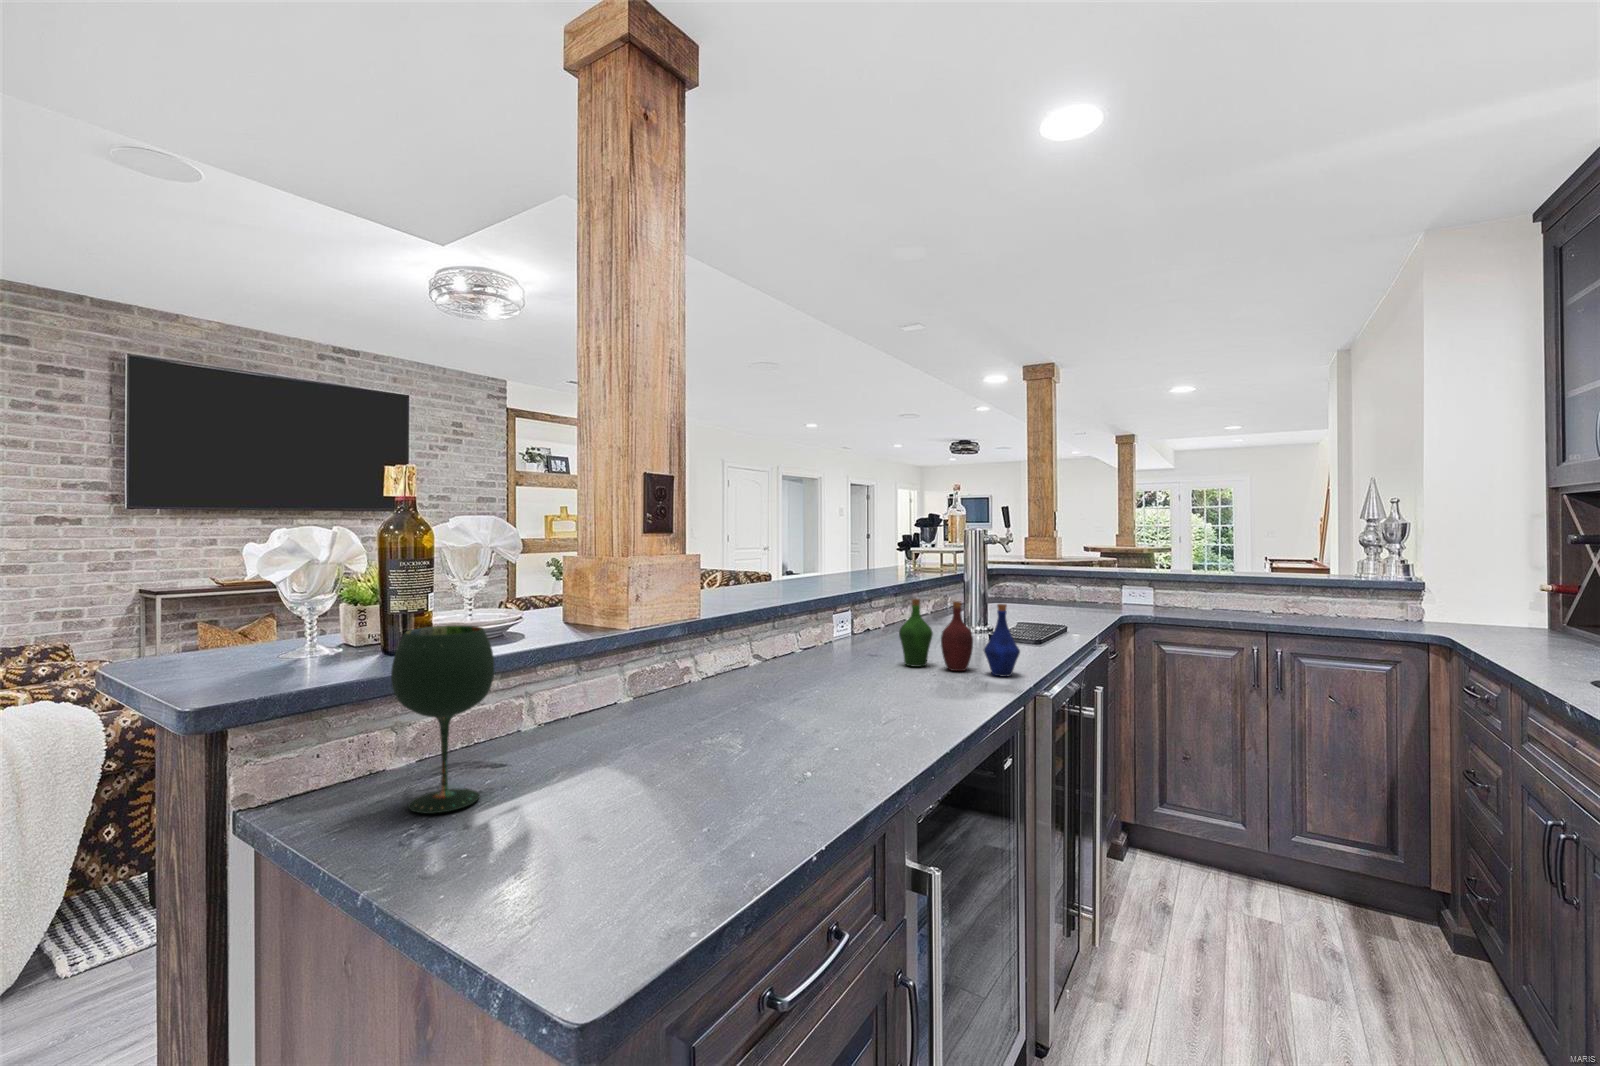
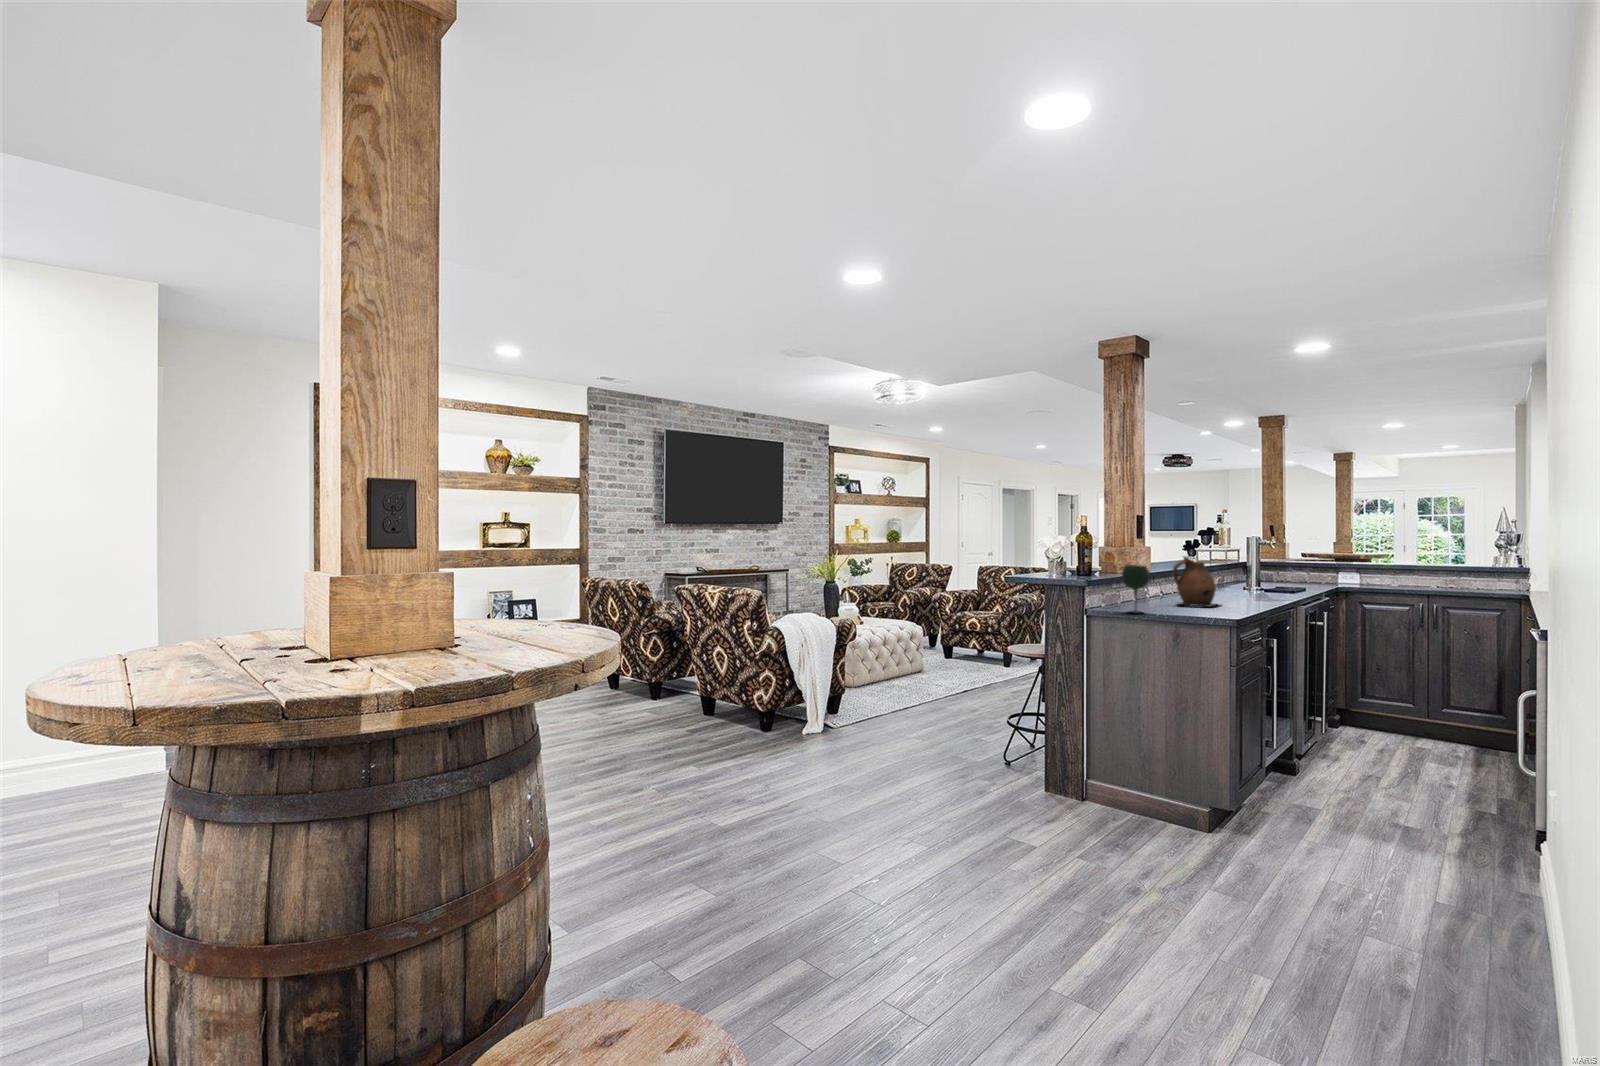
ceramic pitcher: none [703,580,833,734] -> present [1173,556,1217,607]
bottle: present [899,598,1020,677] -> none [1229,569,1290,601]

